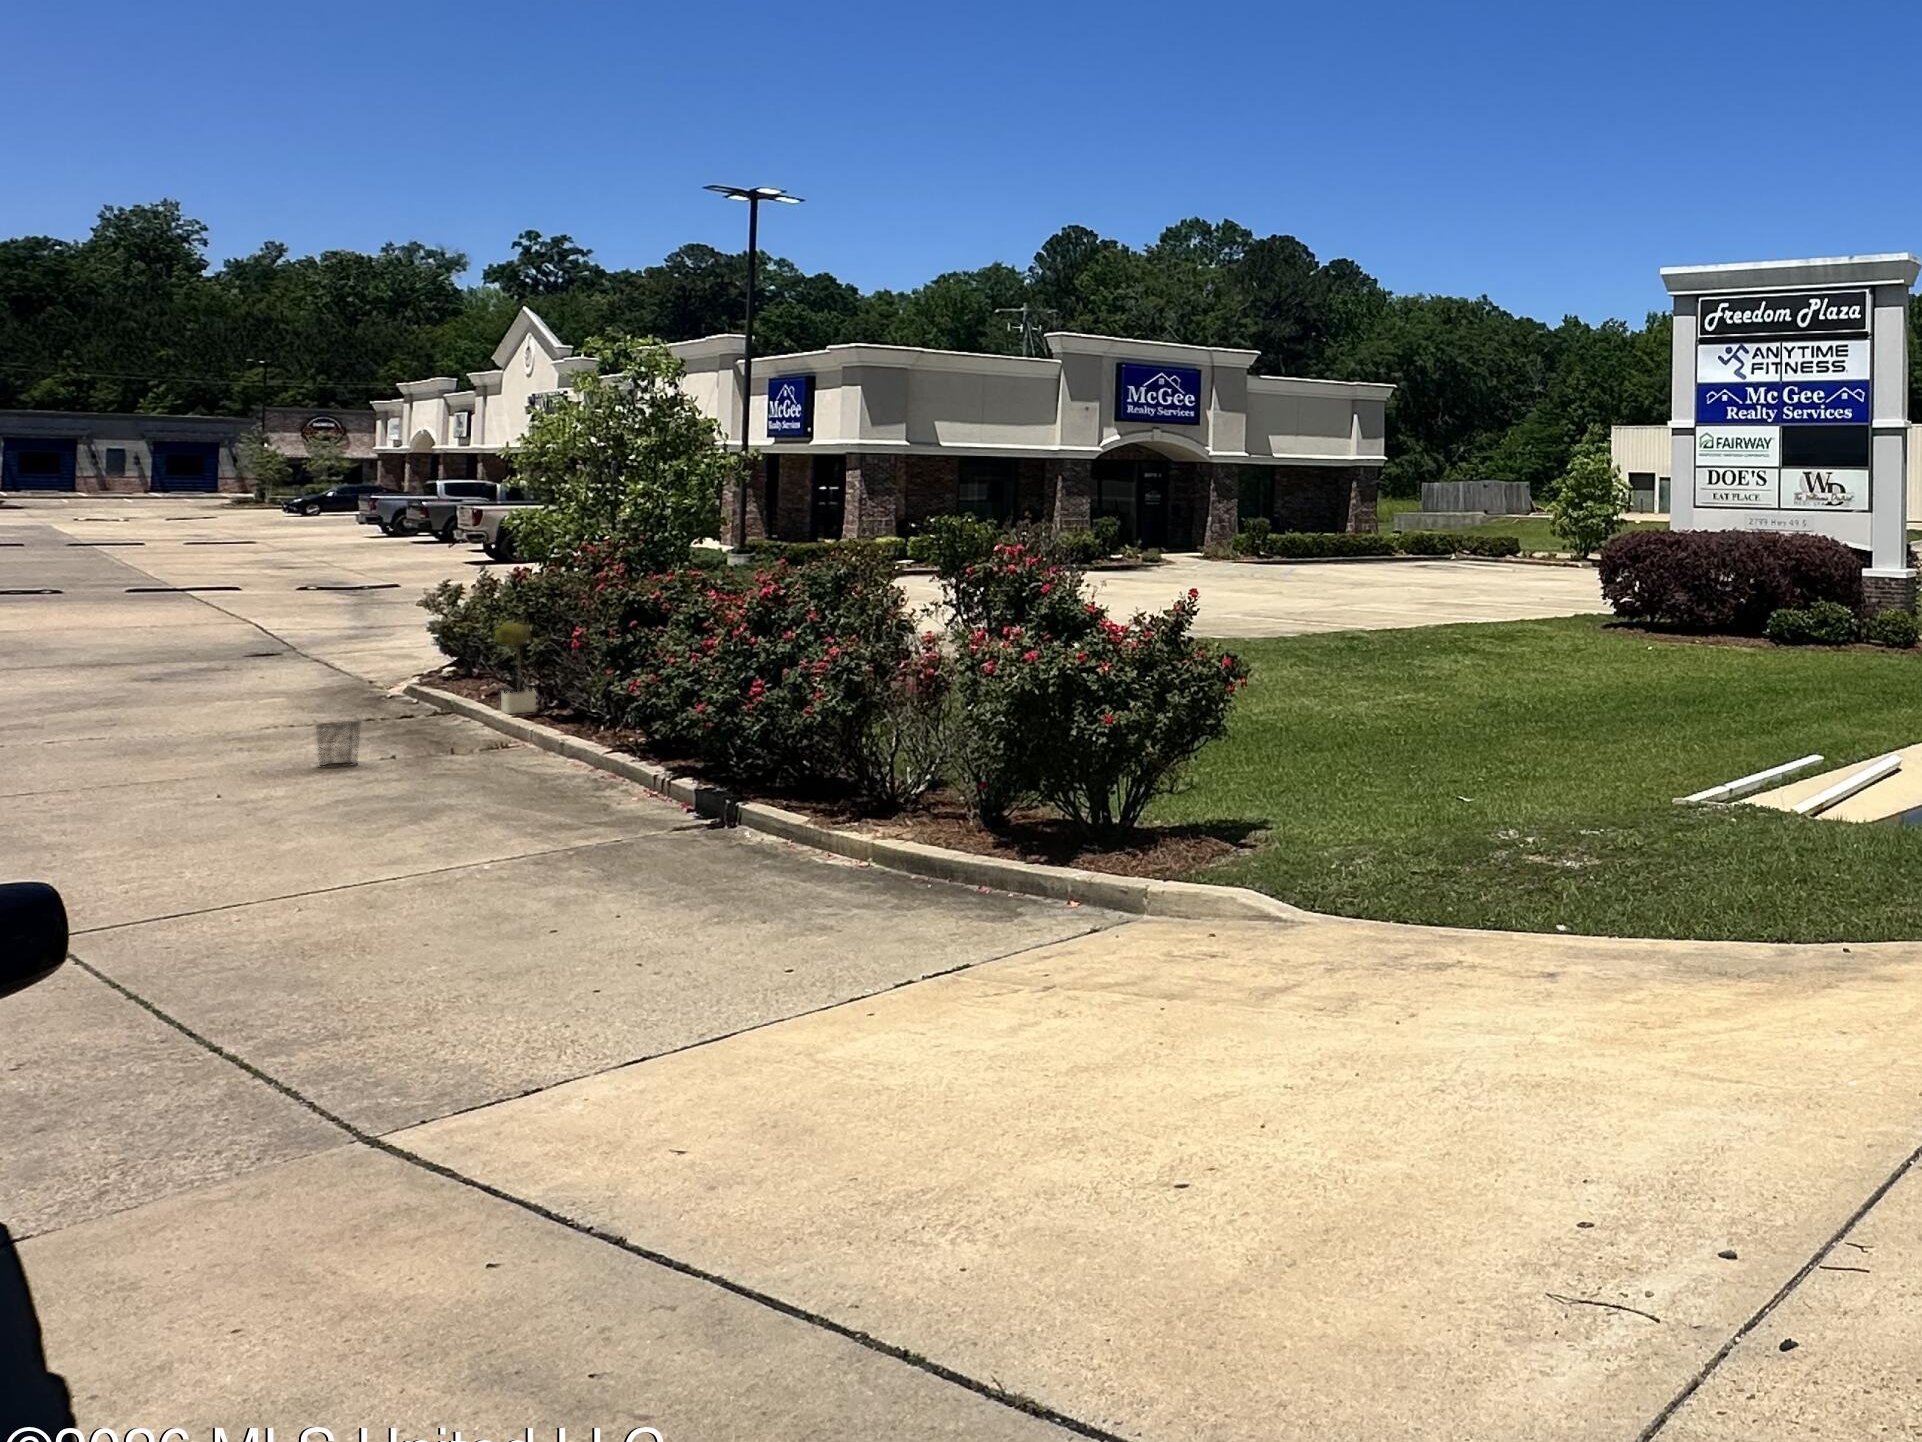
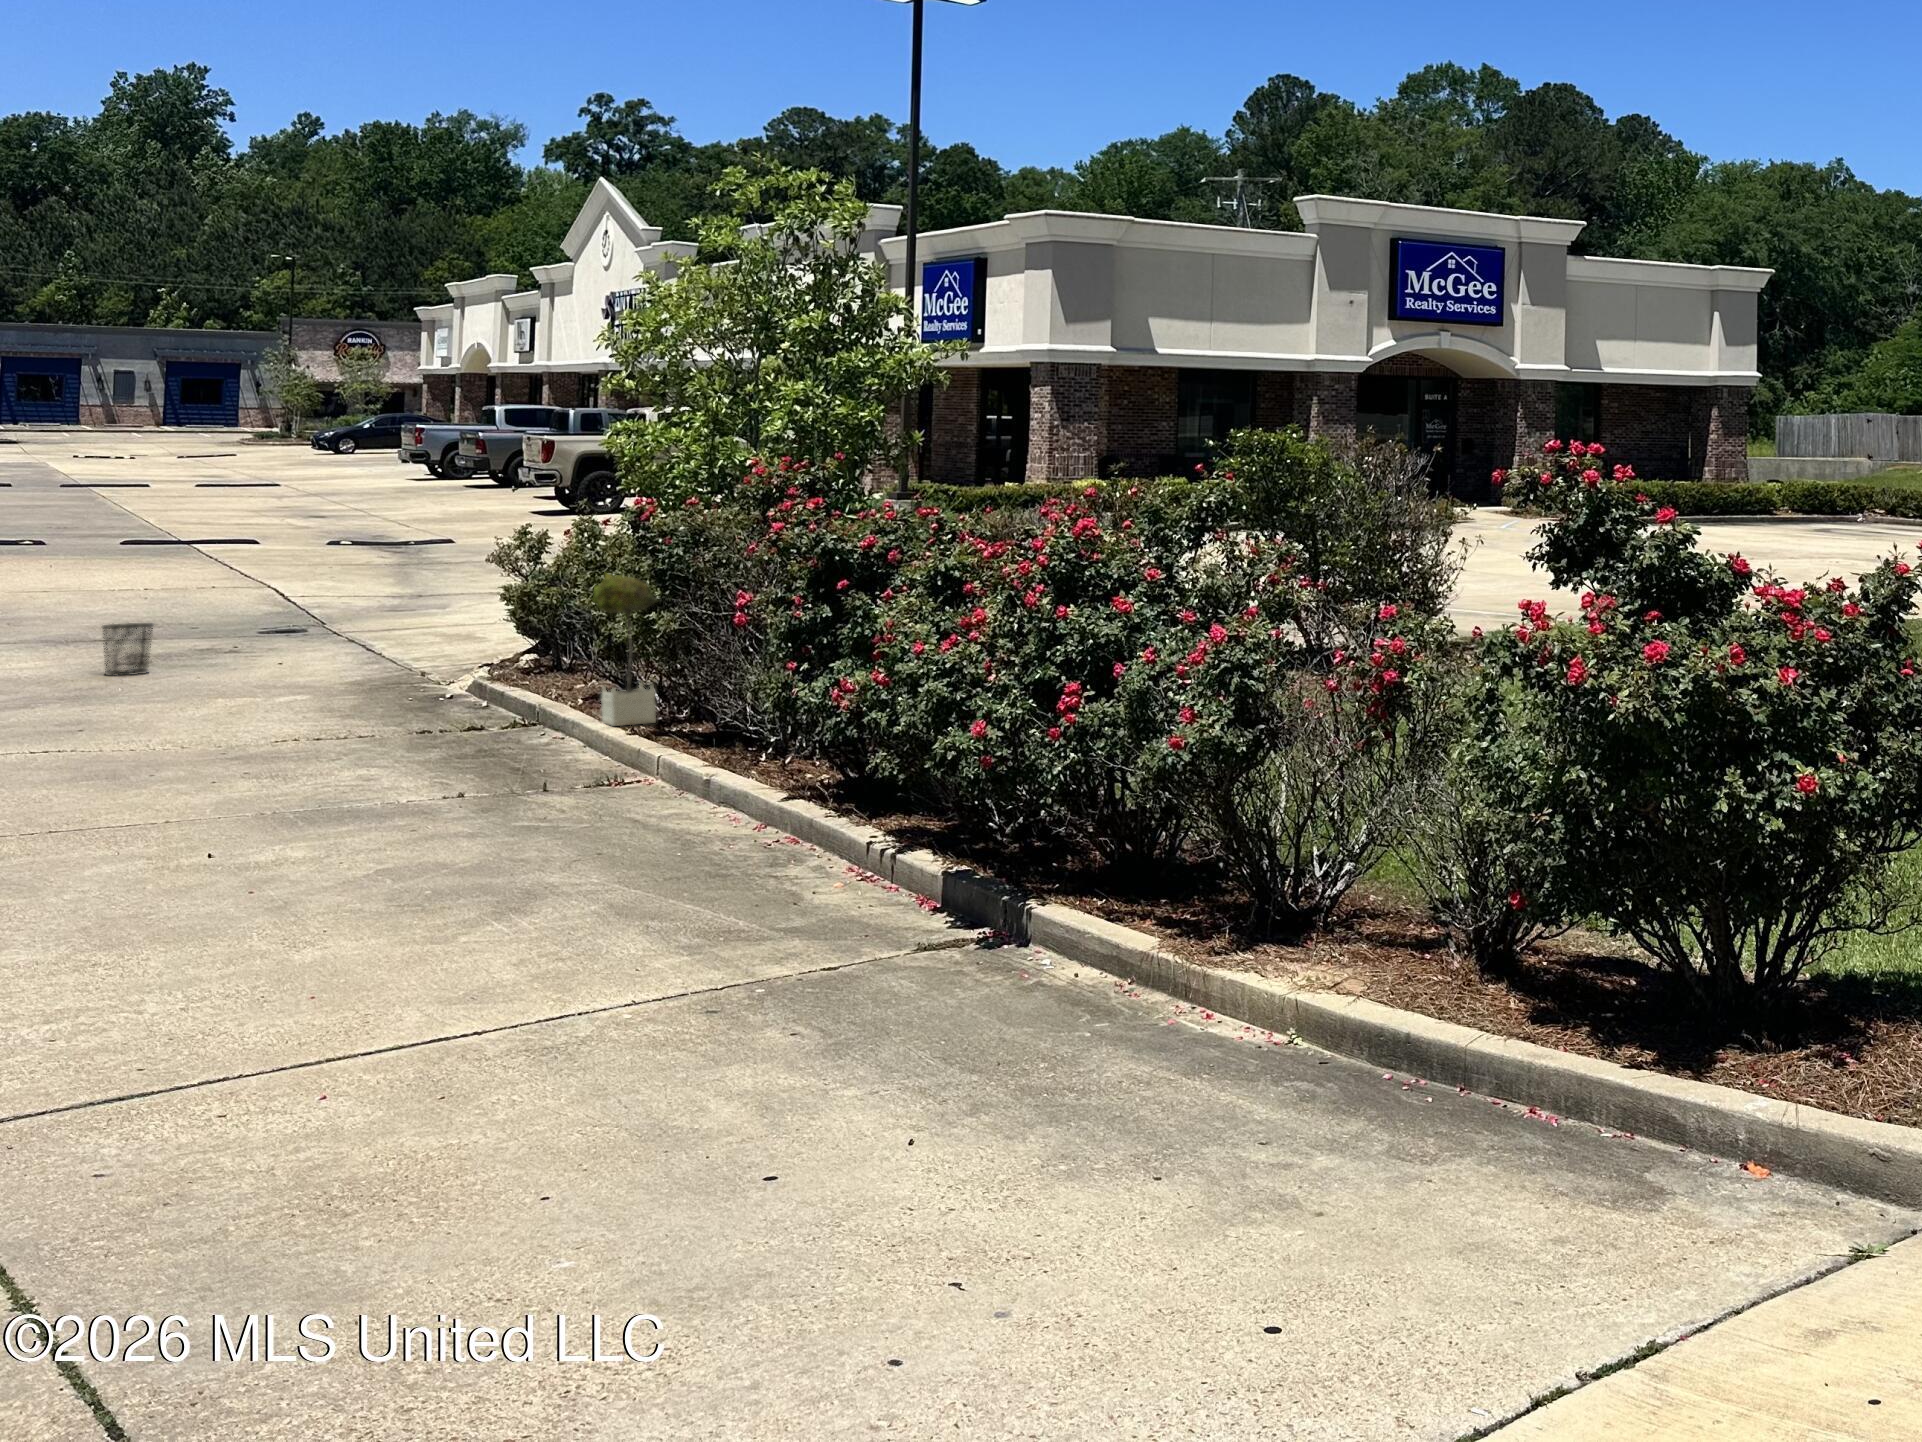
waste bin: present [316,721,361,768] -> present [102,623,153,676]

